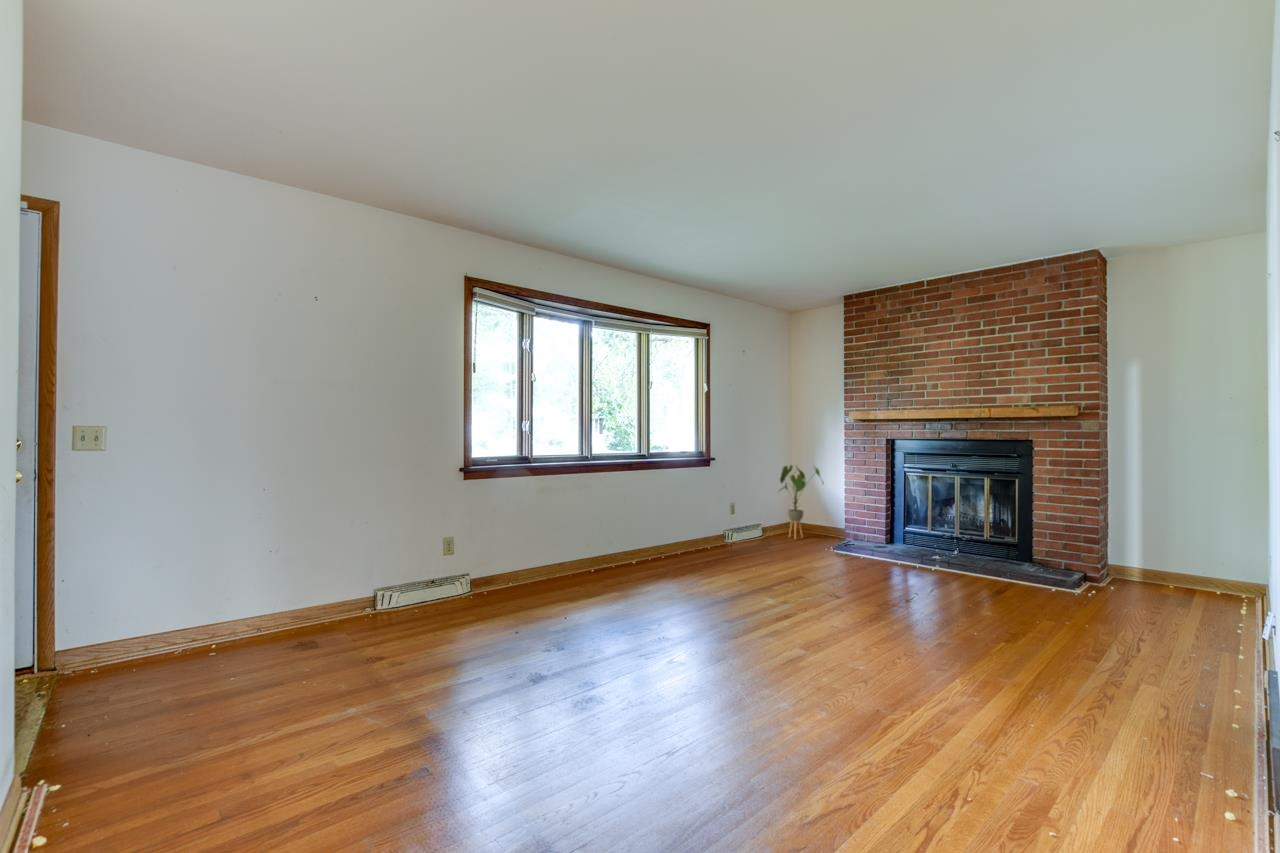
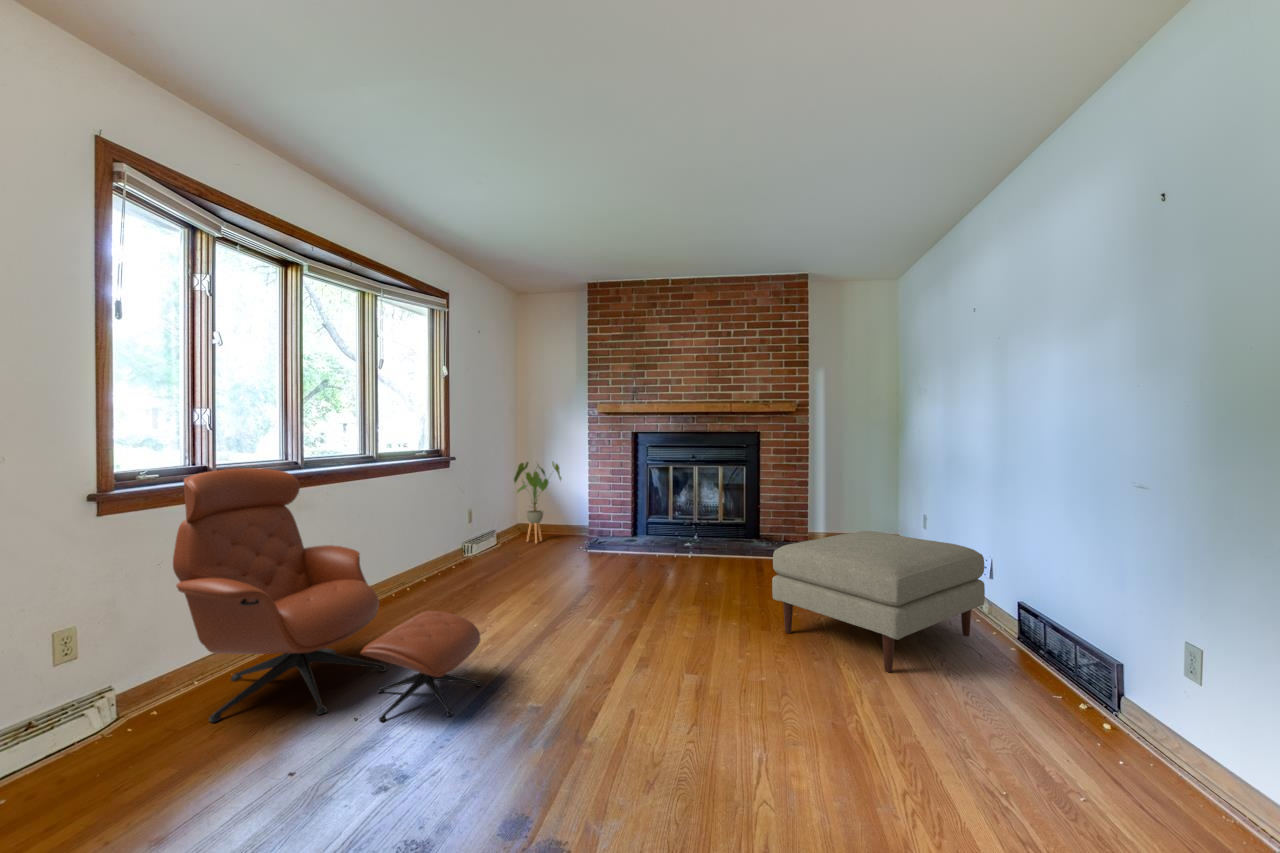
lounge chair: none [516,458,667,620] -> present [173,468,481,722]
ottoman: none [932,550,1205,684] -> present [772,531,985,672]

